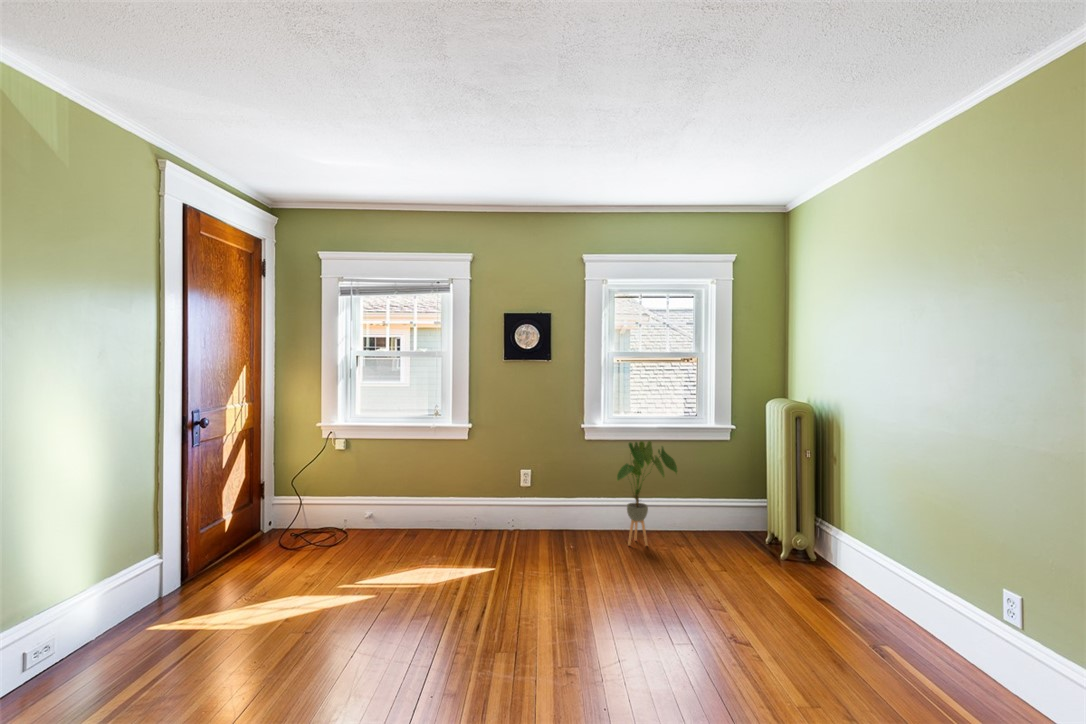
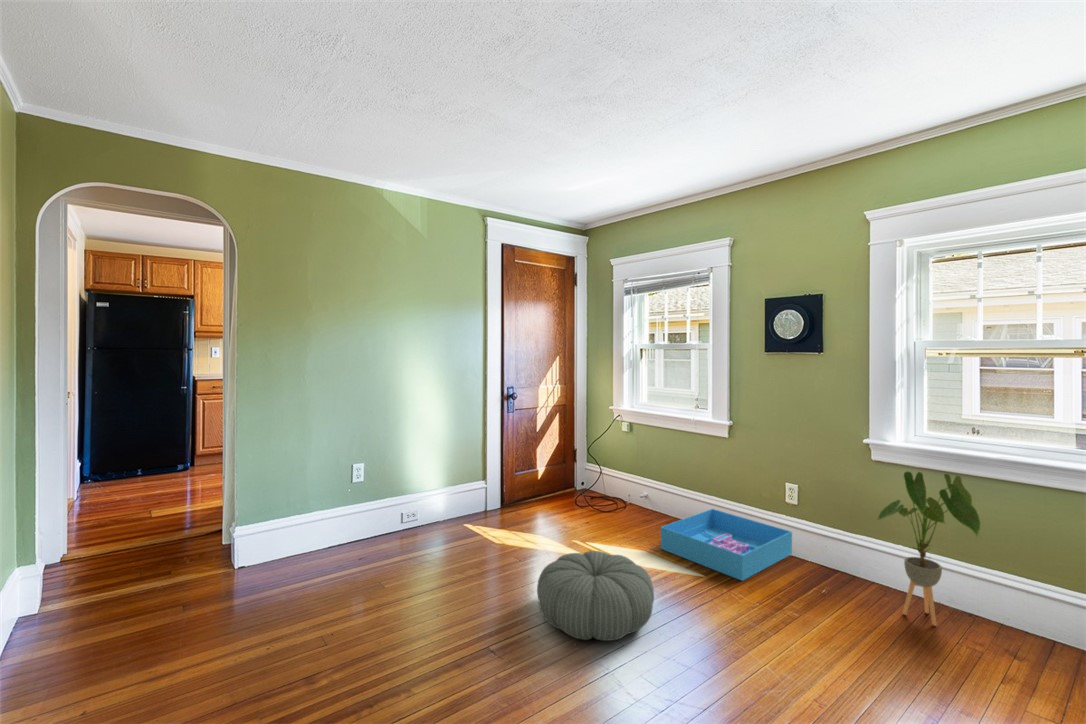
storage bin: none [436,512,530,561] -> present [661,509,792,581]
pouf: none [401,566,527,661] -> present [537,551,654,641]

